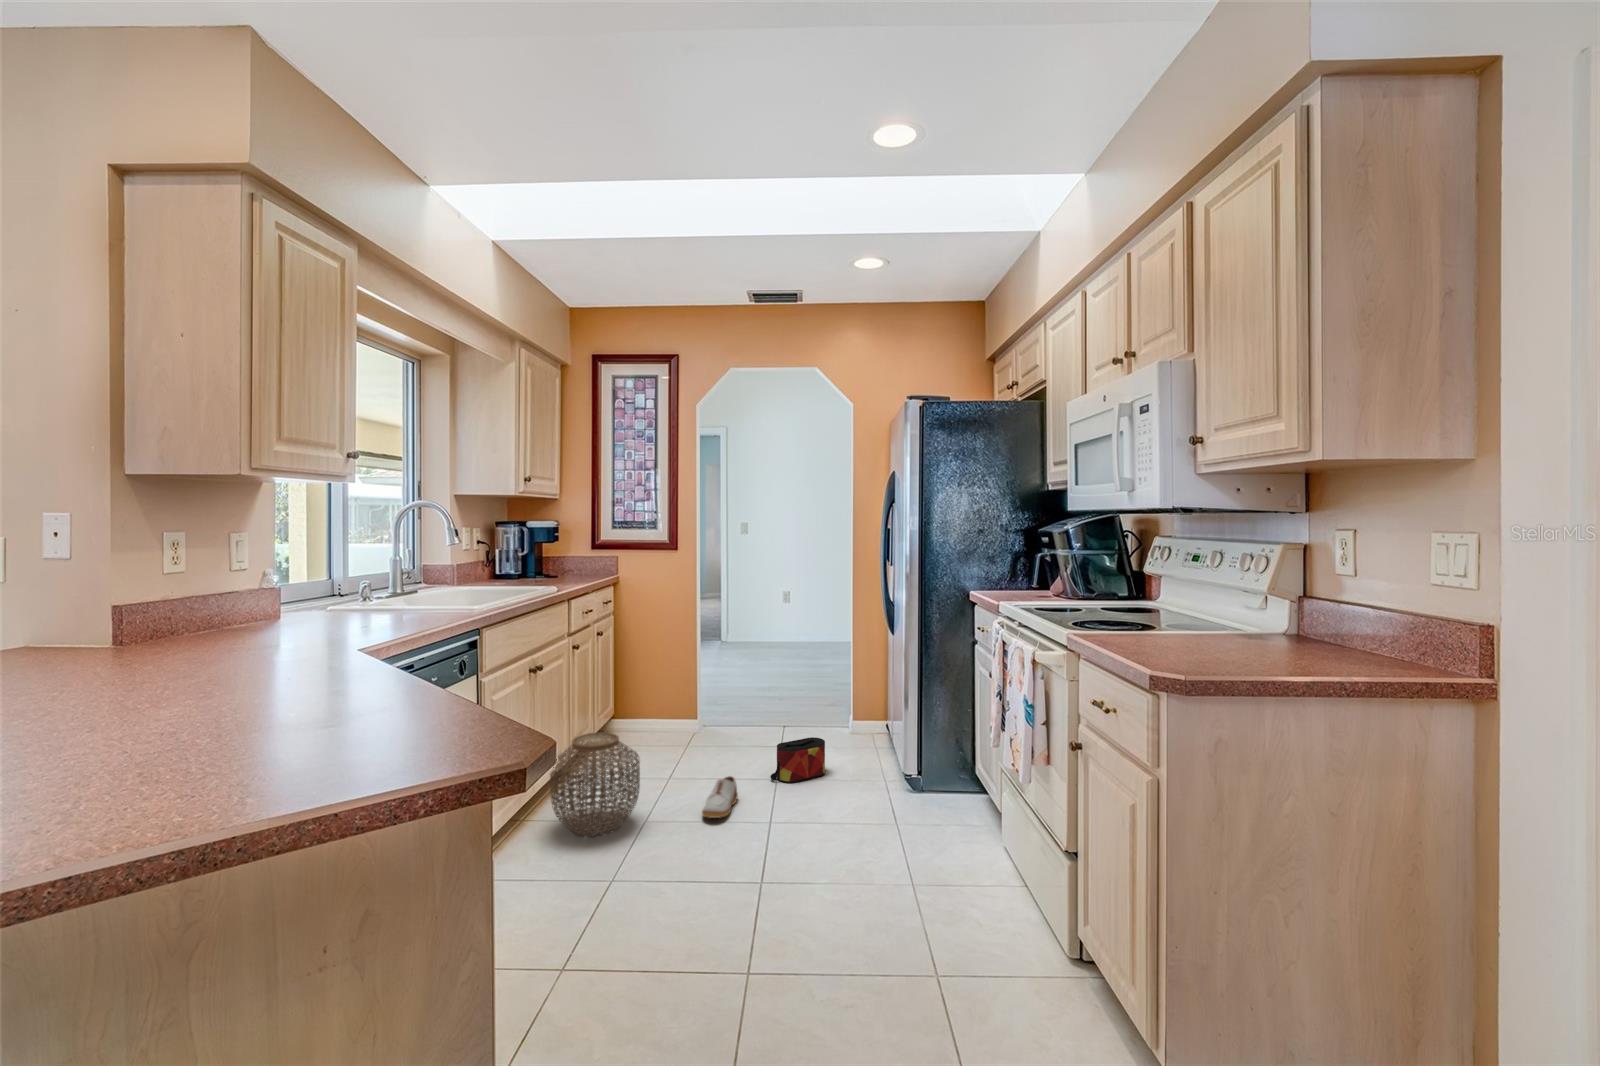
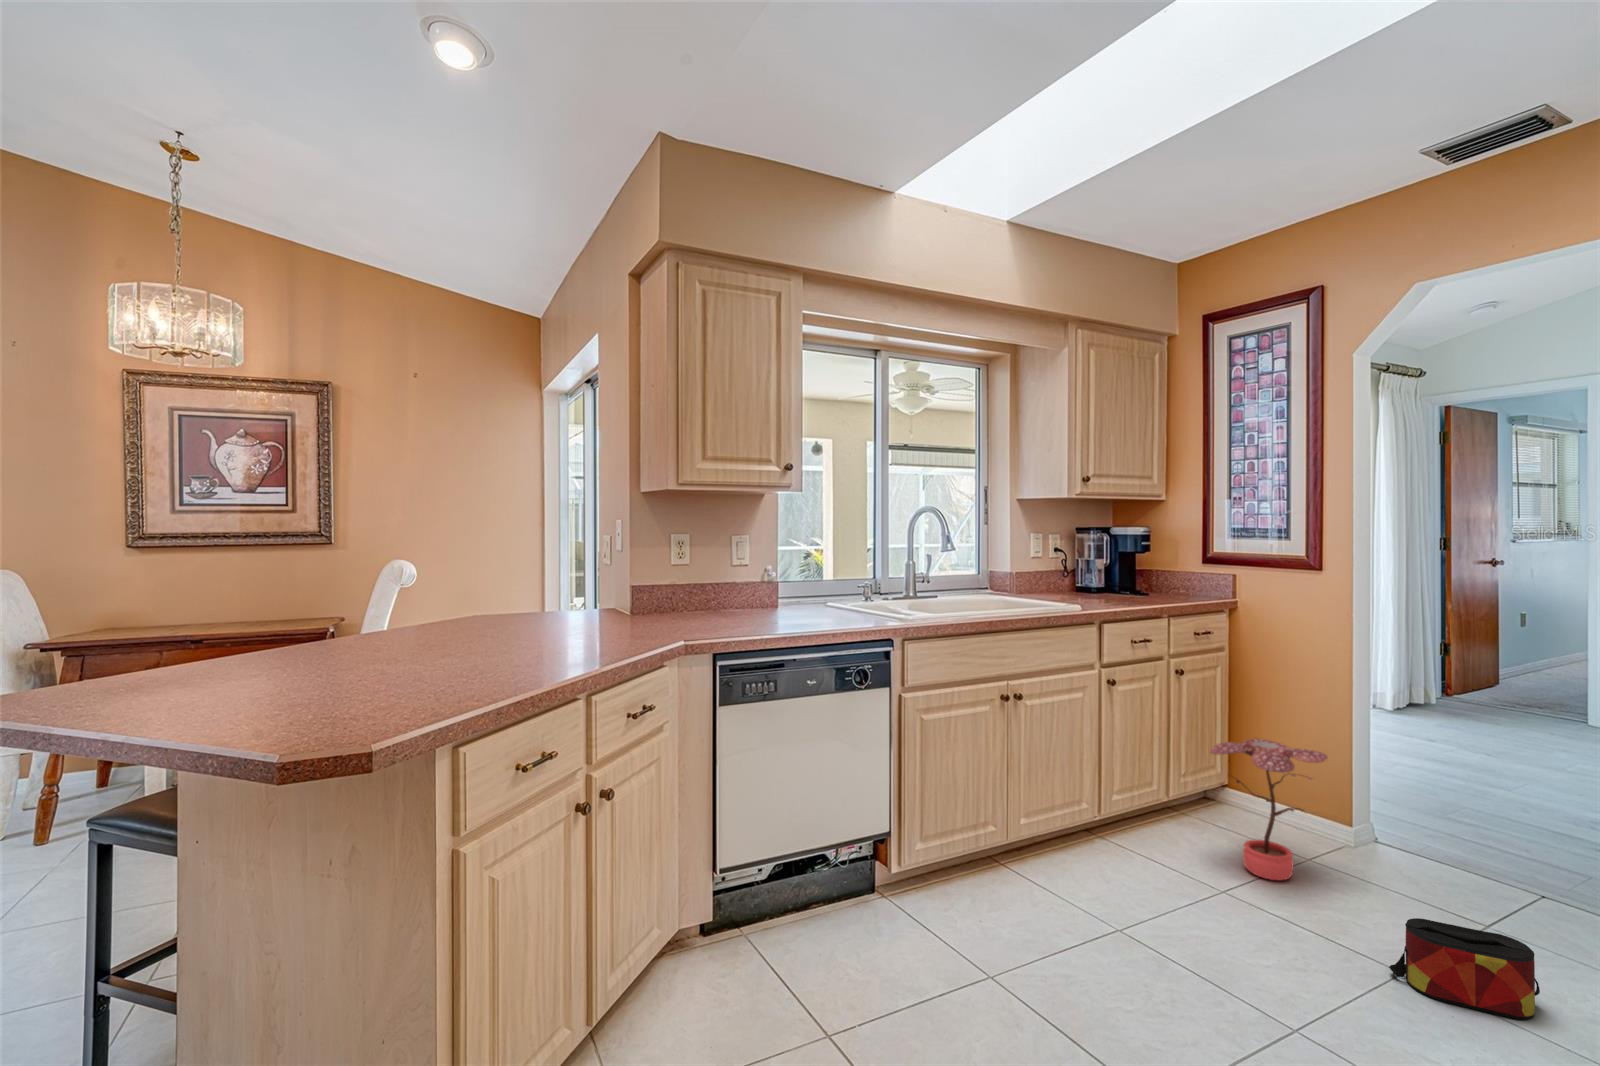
potted plant: none [645,668,709,763] -> present [1210,739,1327,880]
woven basket: present [550,732,640,837] -> none [1012,792,1123,924]
shoe: present [702,776,738,818] -> none [1201,925,1294,986]

